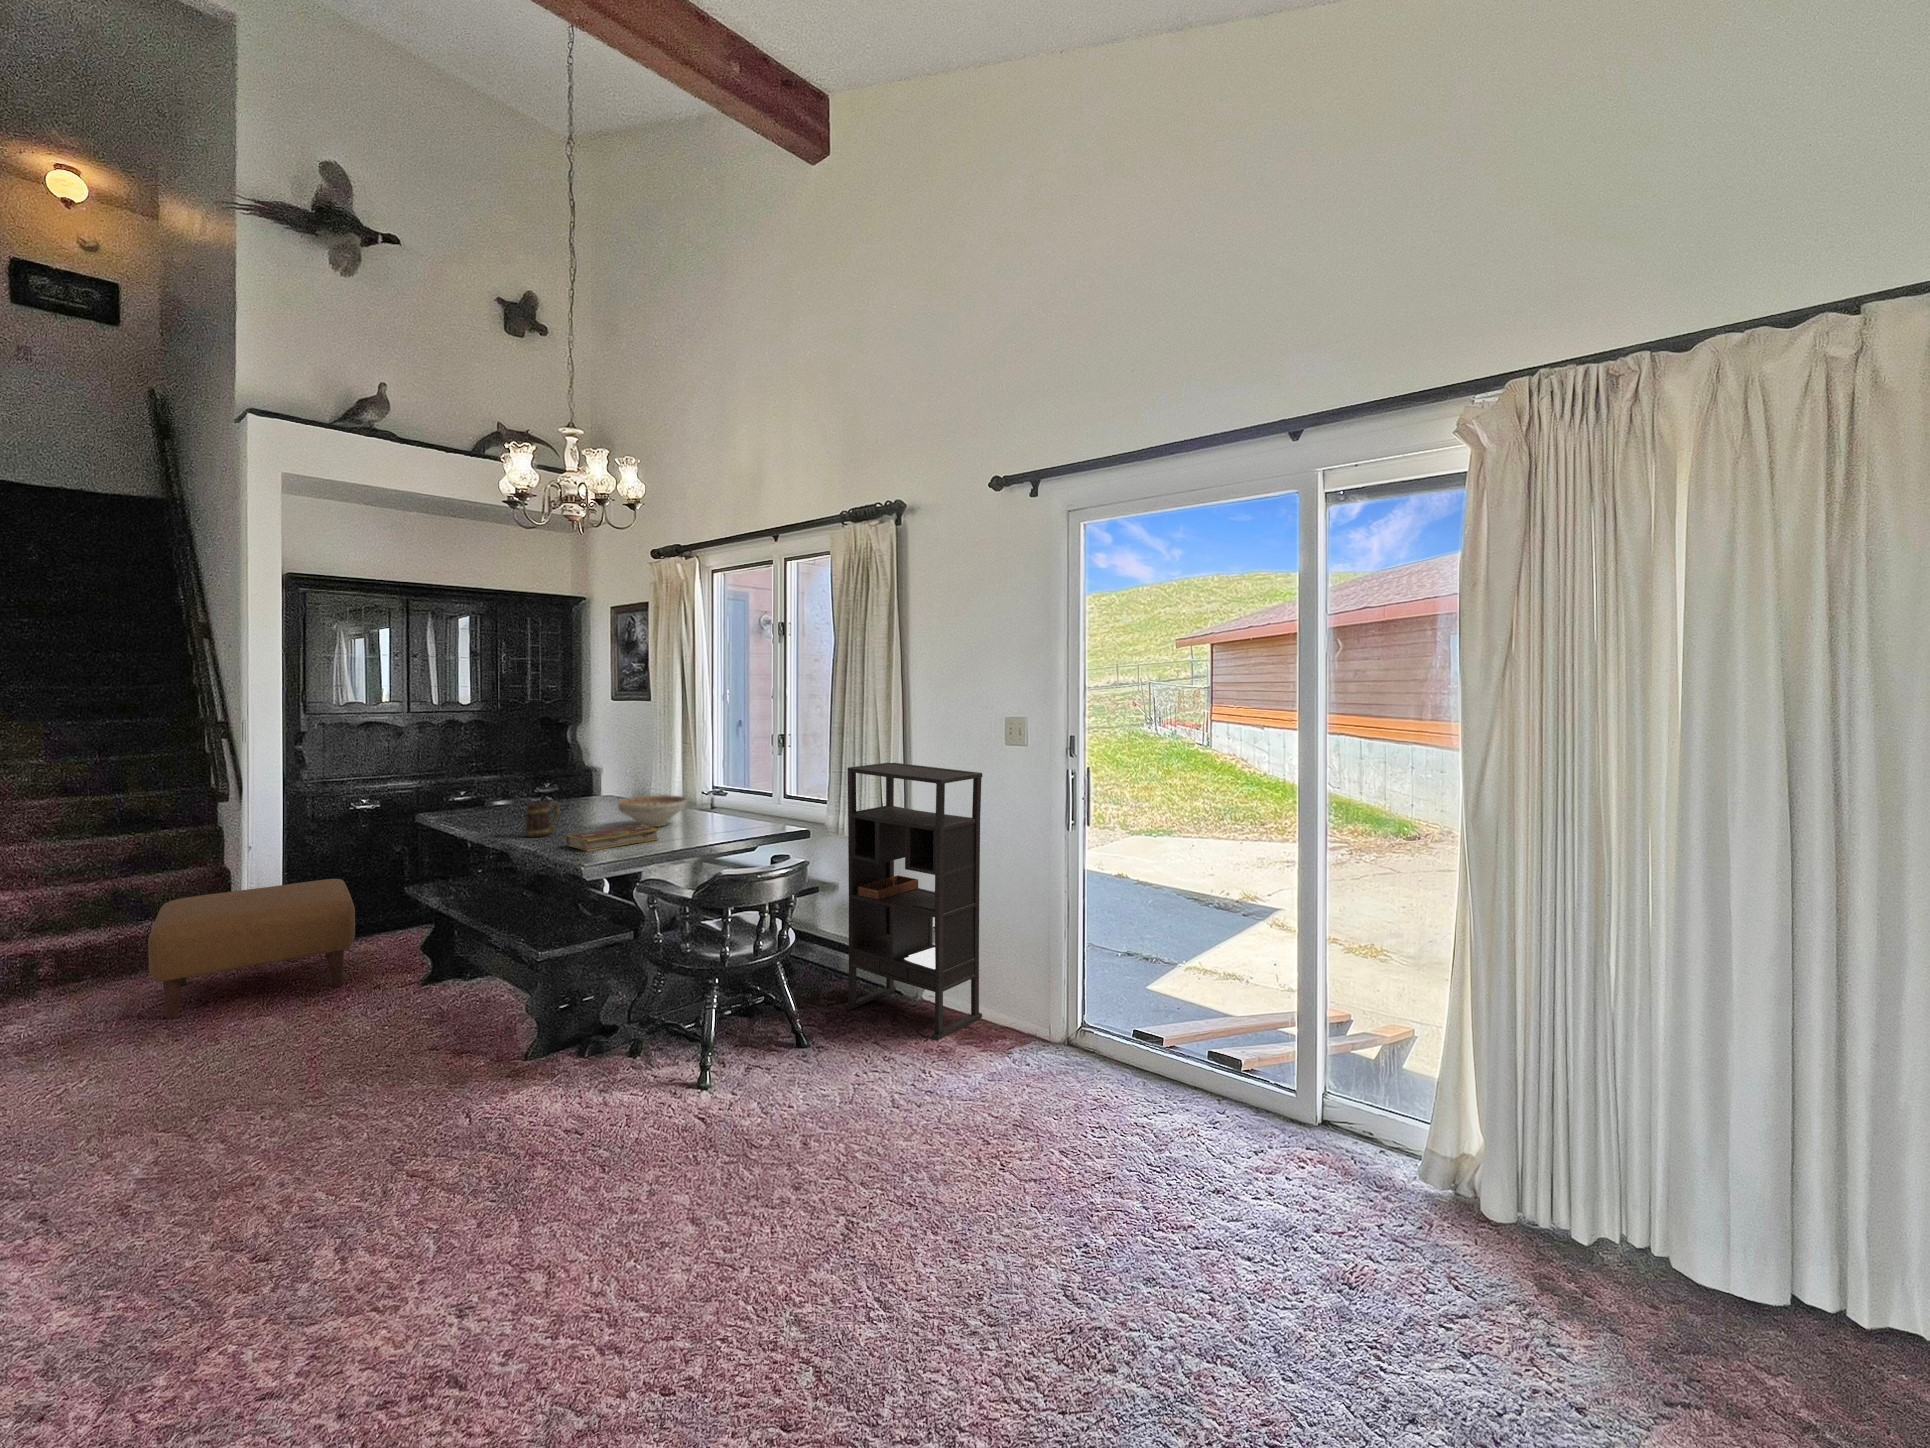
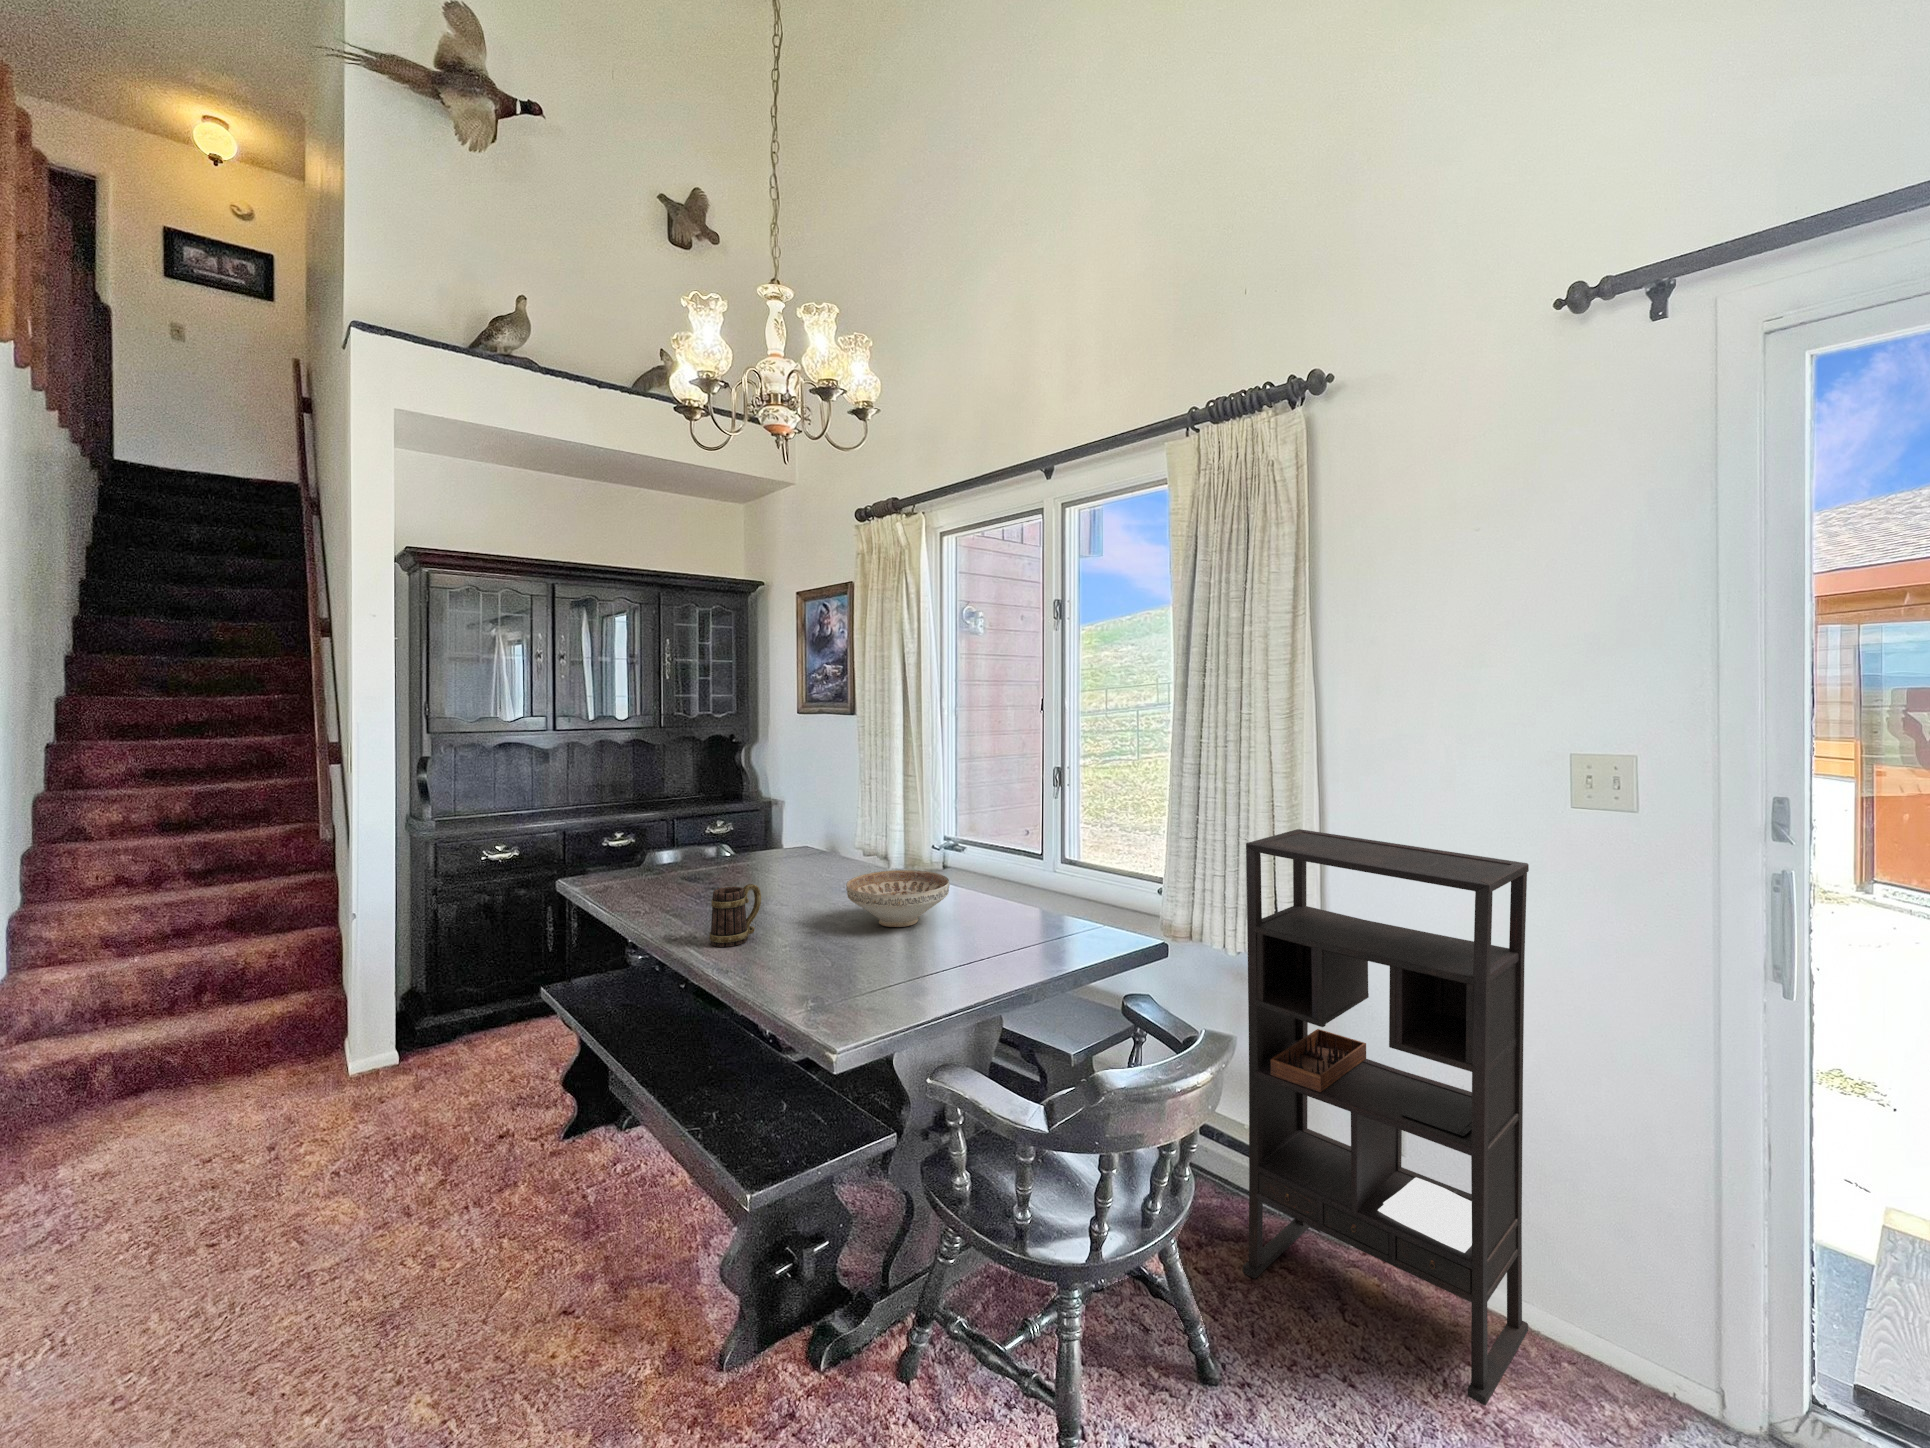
book: present [566,825,659,852] -> none [780,932,928,997]
ottoman: present [148,879,355,1020] -> none [186,966,475,1202]

